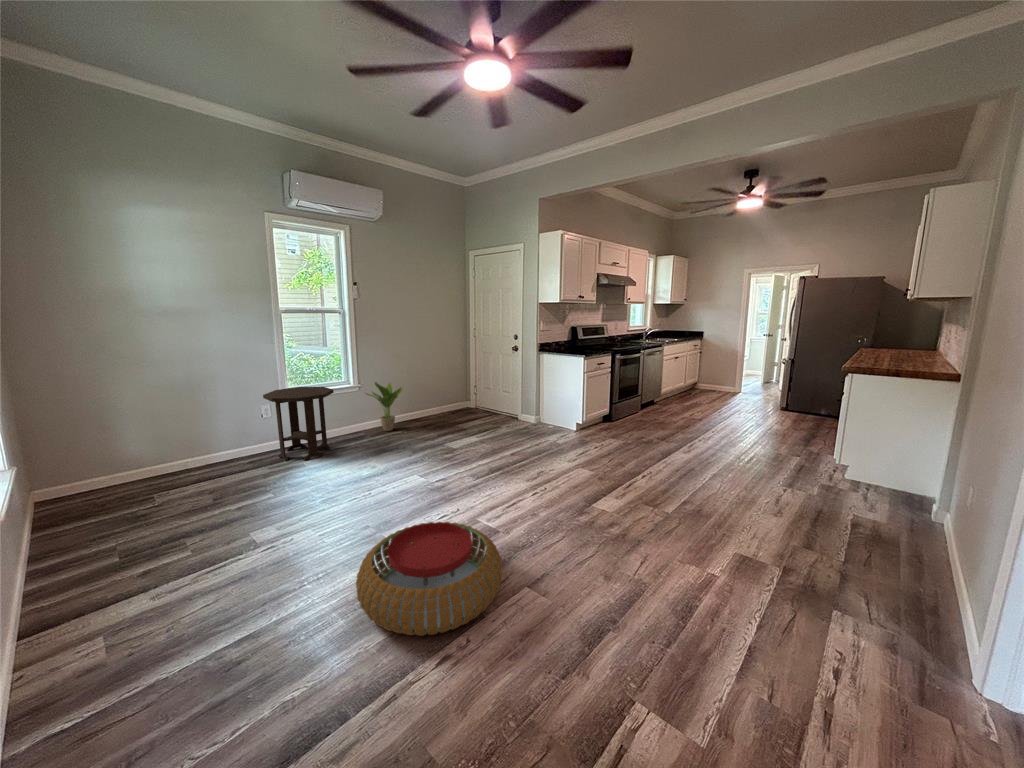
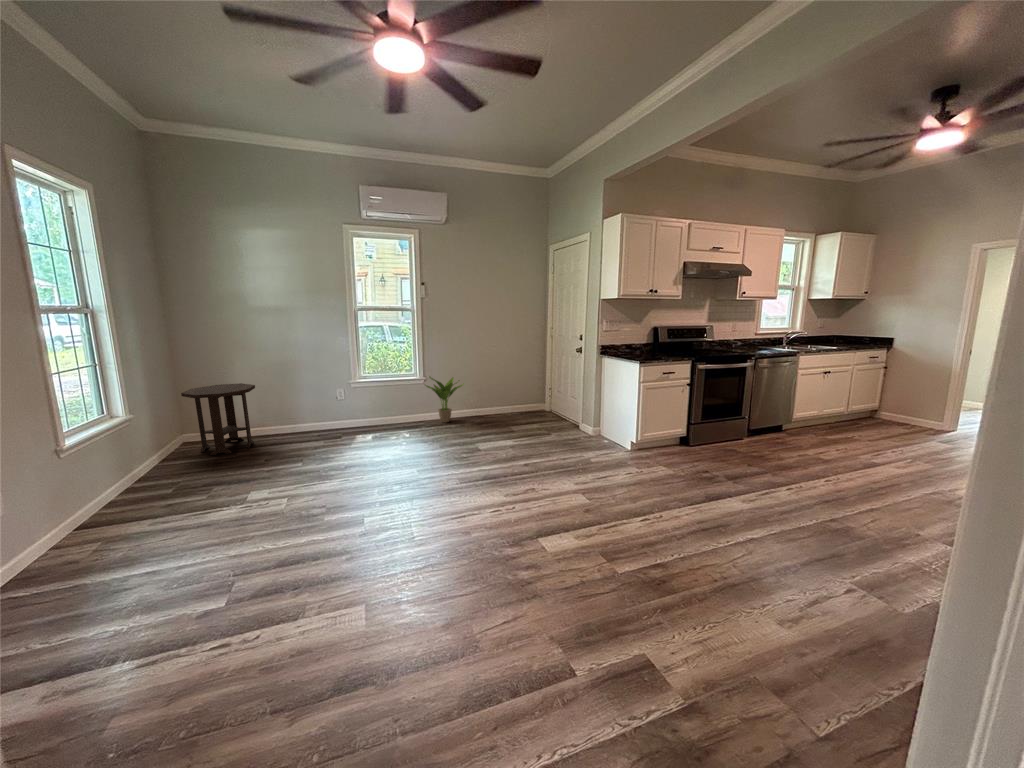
side table: present [263,387,334,461] -> present [181,383,255,455]
pouf: present [356,522,503,636] -> none [204,513,364,622]

